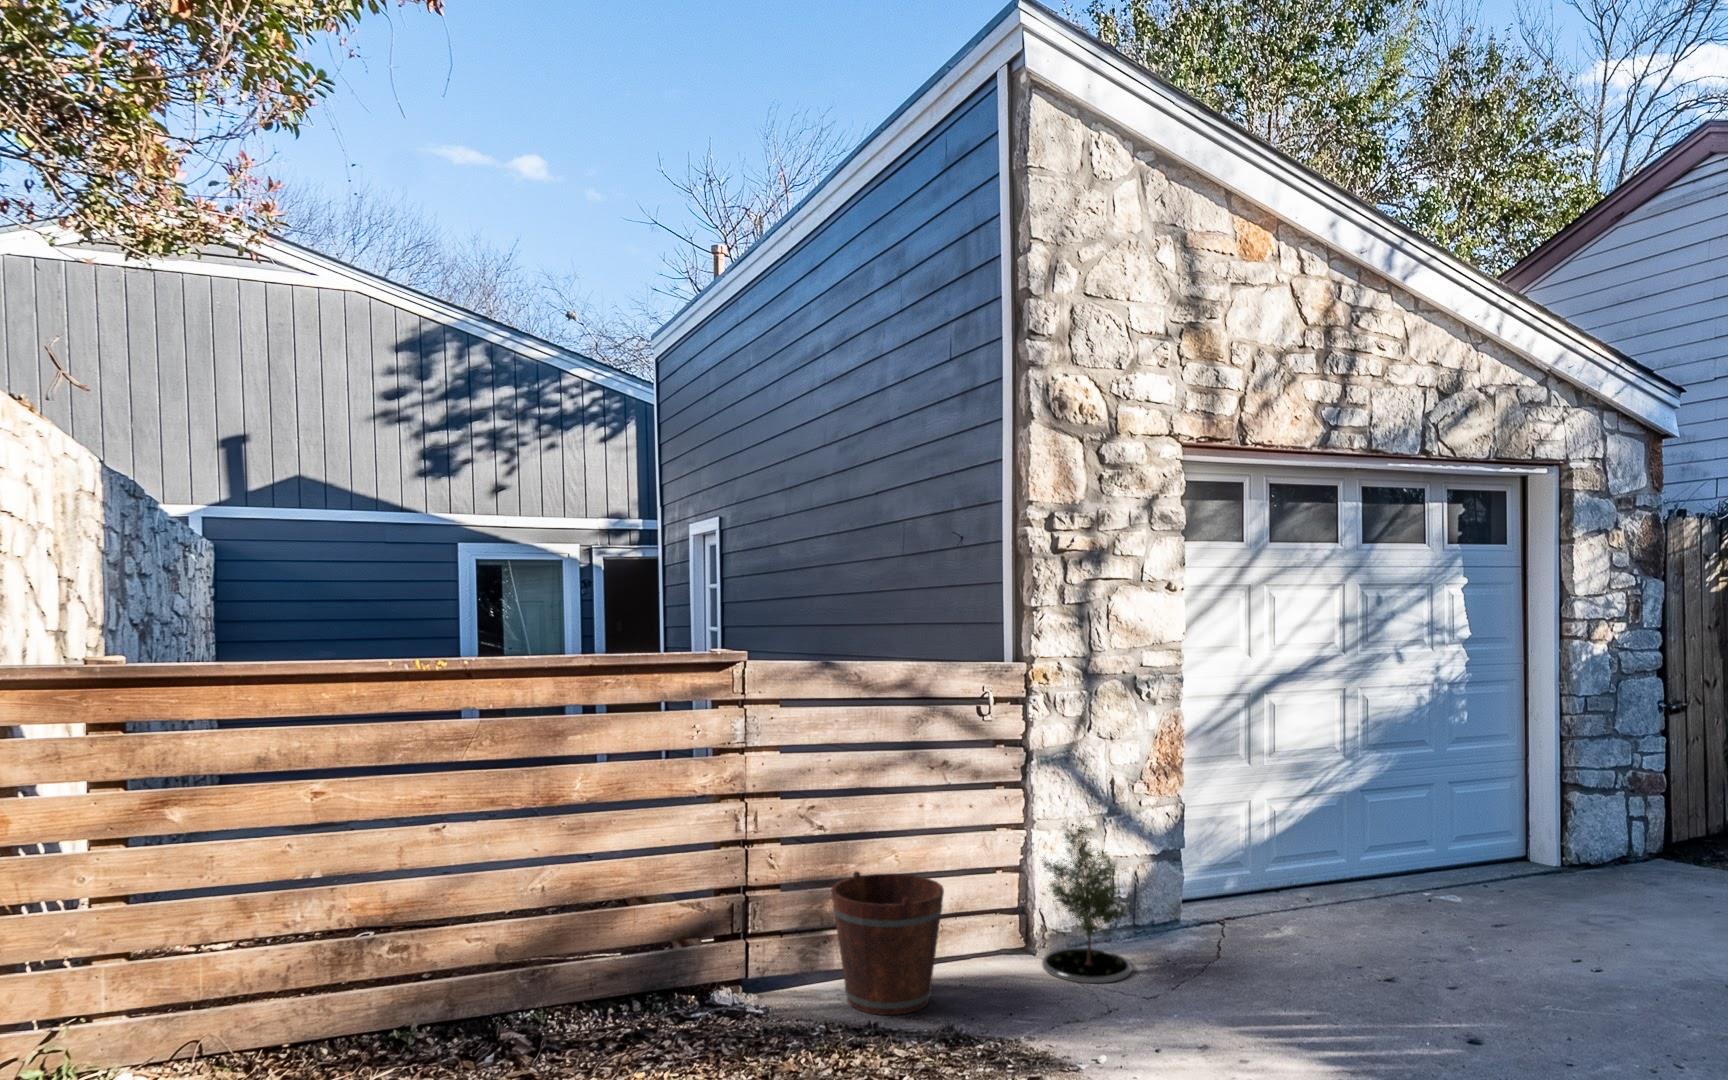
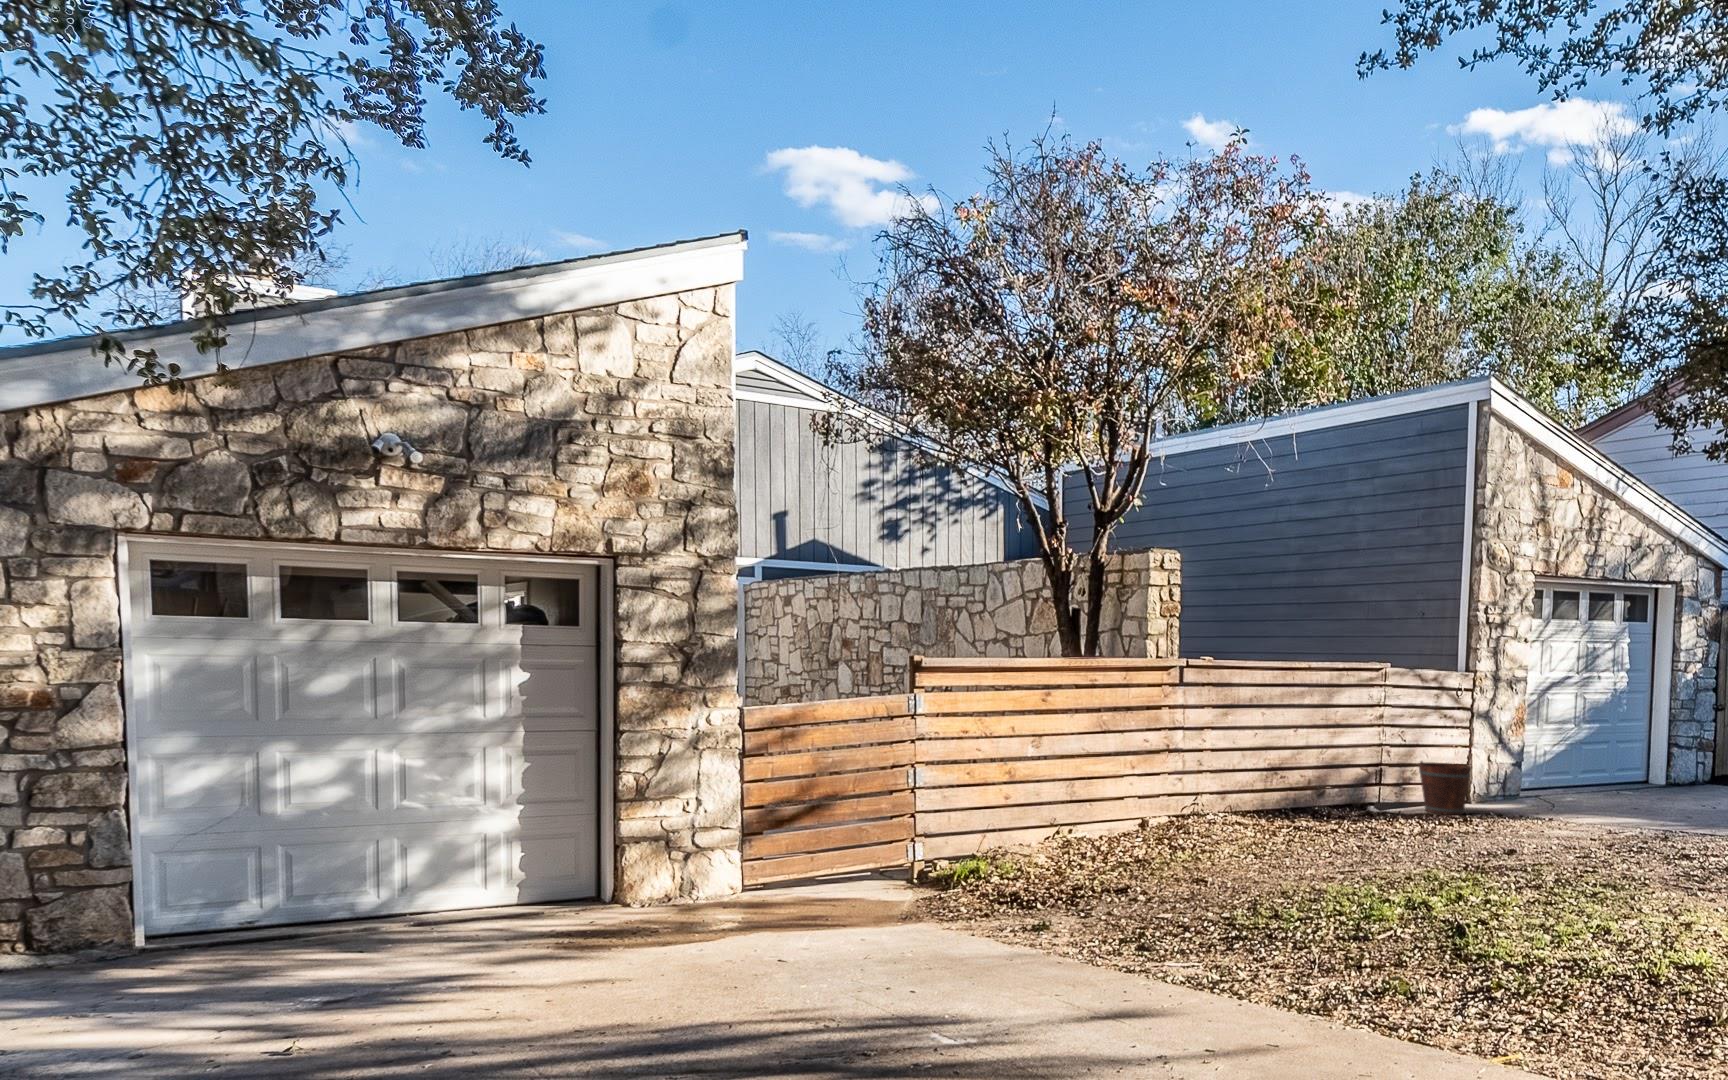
potted tree: present [1042,818,1132,983] -> none [1483,738,1535,811]

